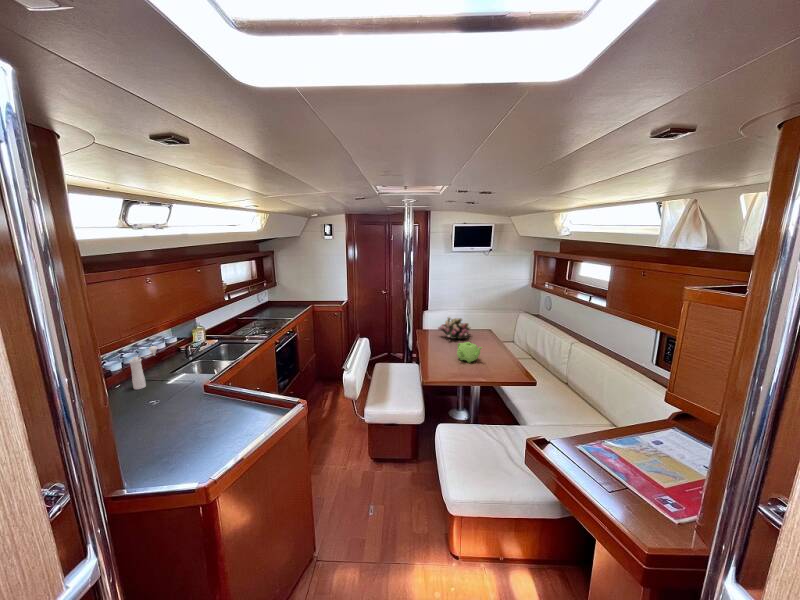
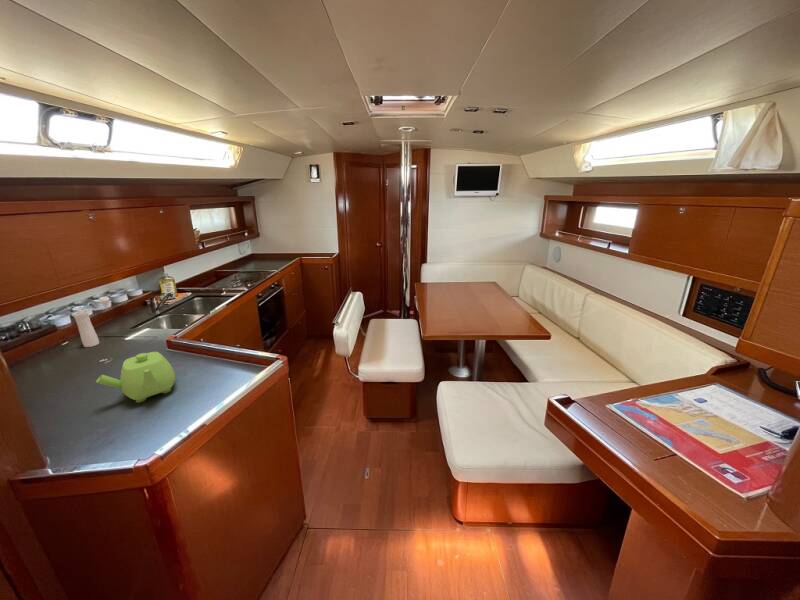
flower arrangement: present [438,317,470,339] -> none [438,267,474,291]
teapot: present [457,342,482,363] -> present [96,352,175,403]

